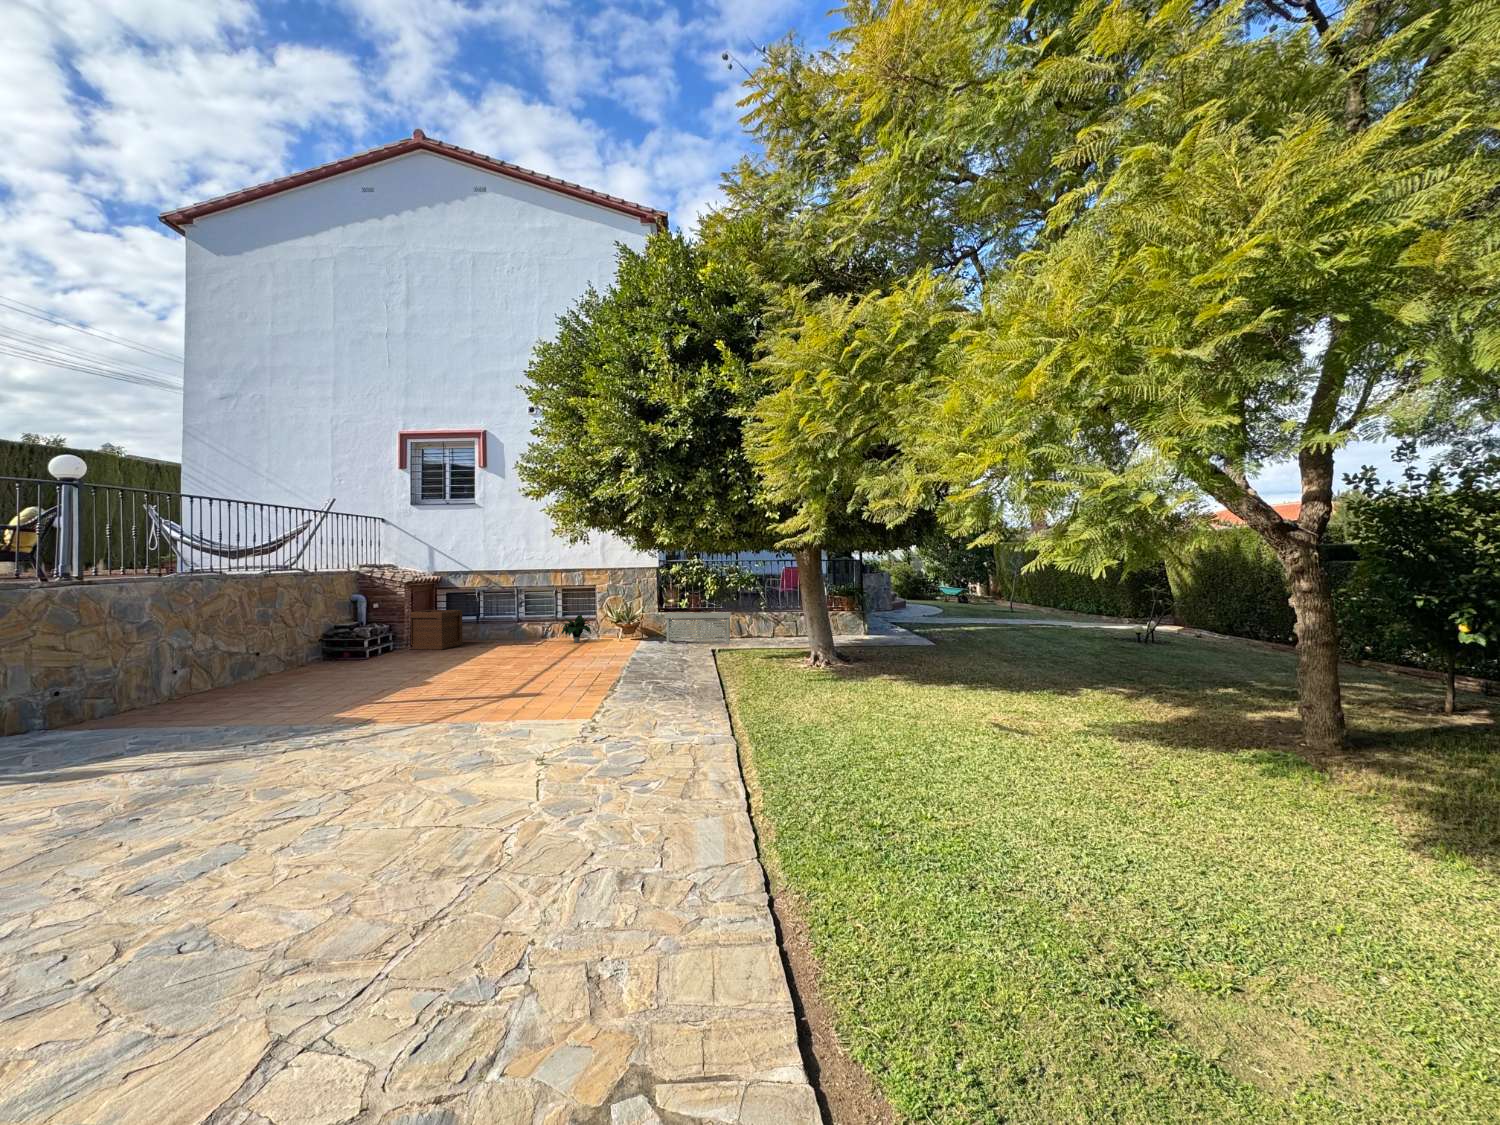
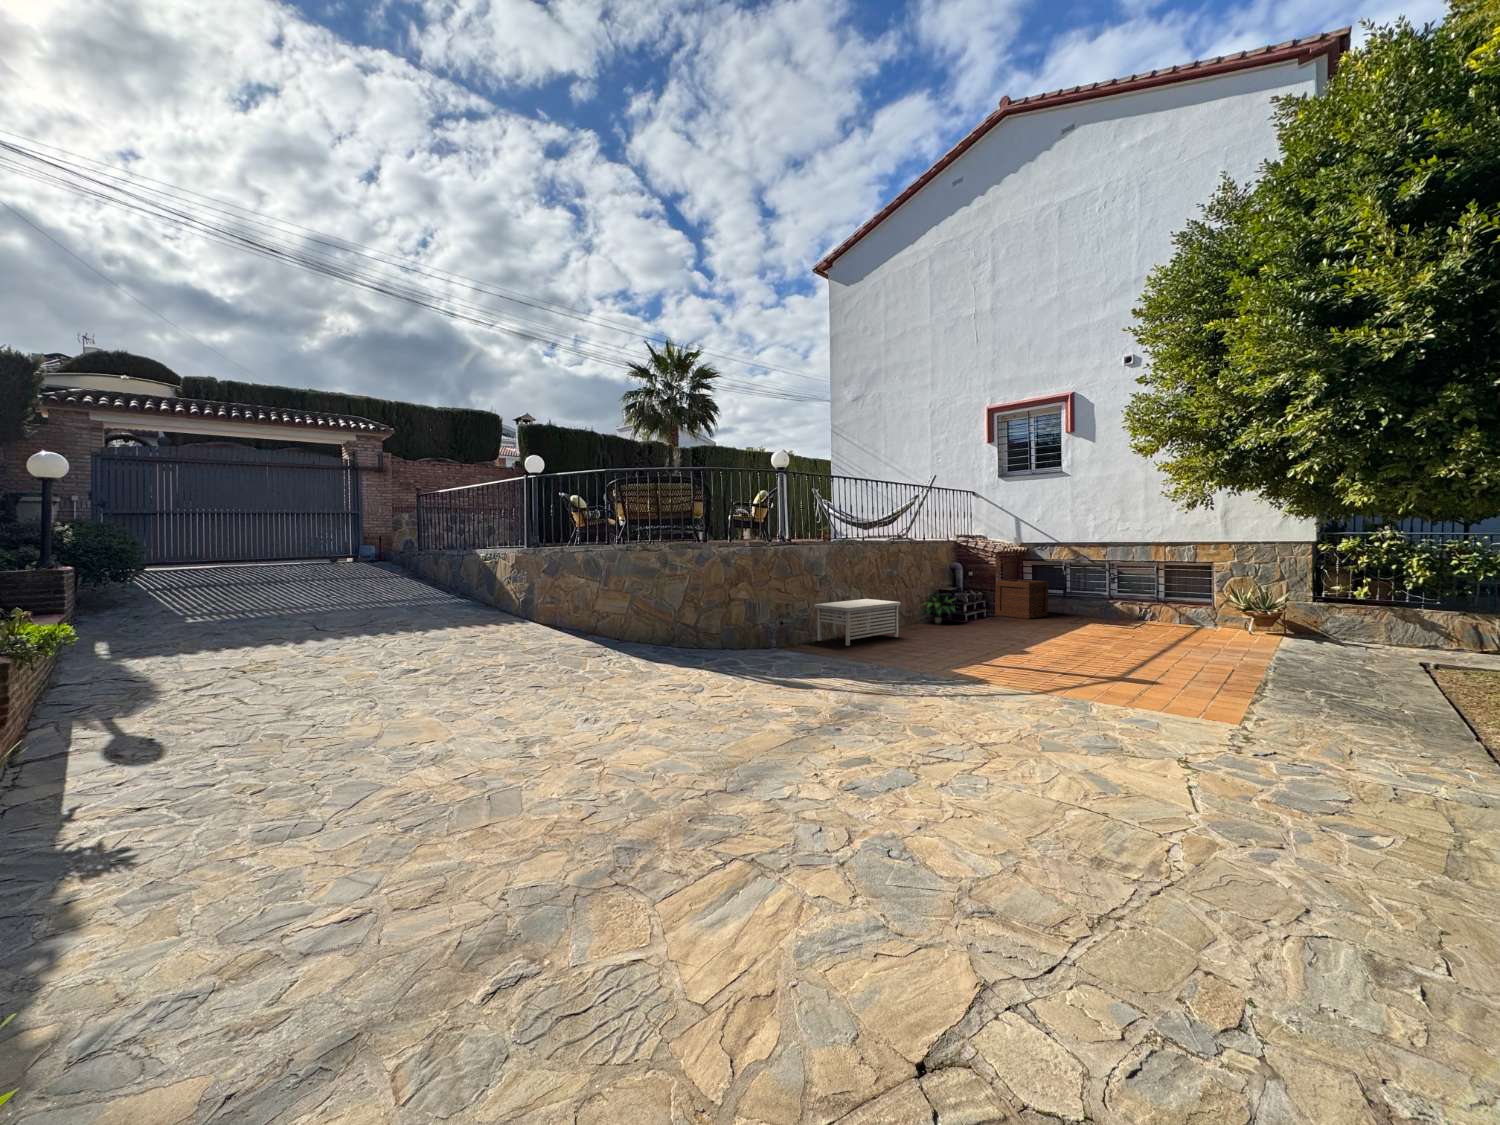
storage bench: present [664,613,731,644] -> present [814,599,901,646]
potted plant: present [561,614,591,643] -> present [920,593,958,624]

